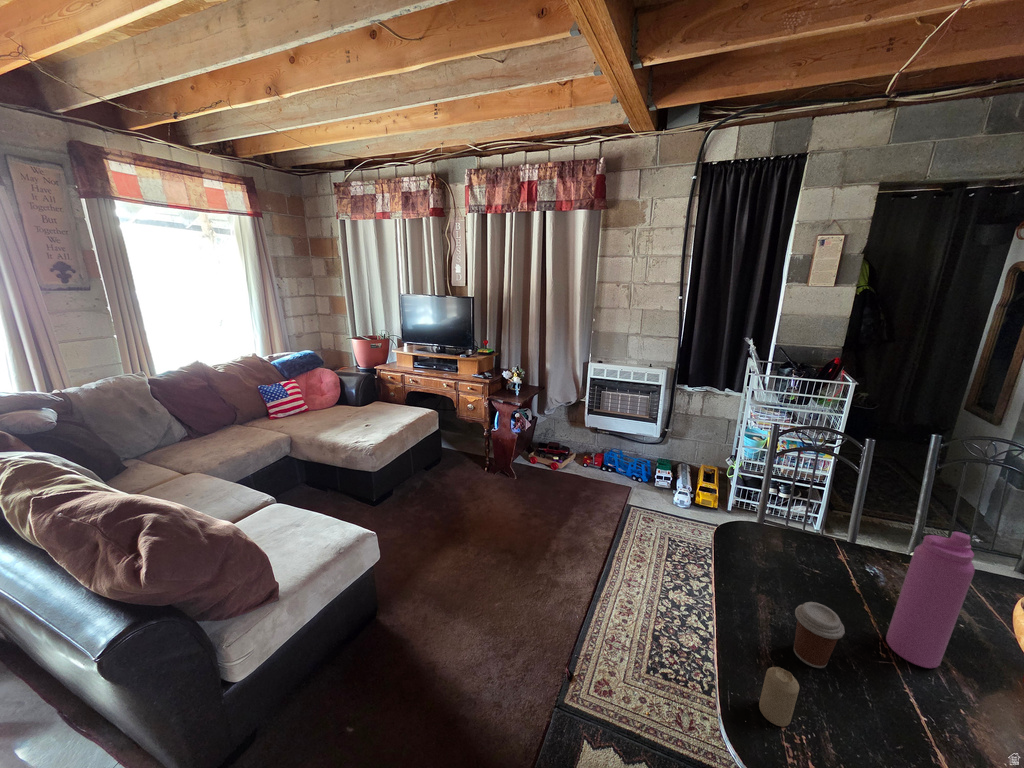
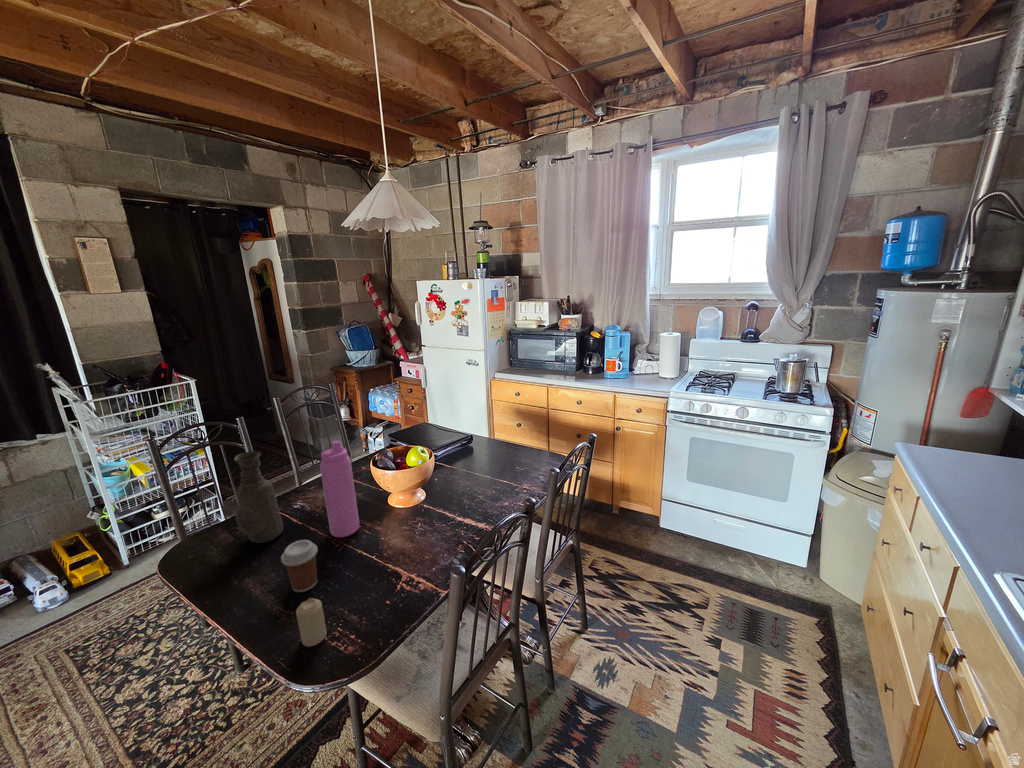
vase: none [789,477,849,584] -> present [234,451,283,543]

